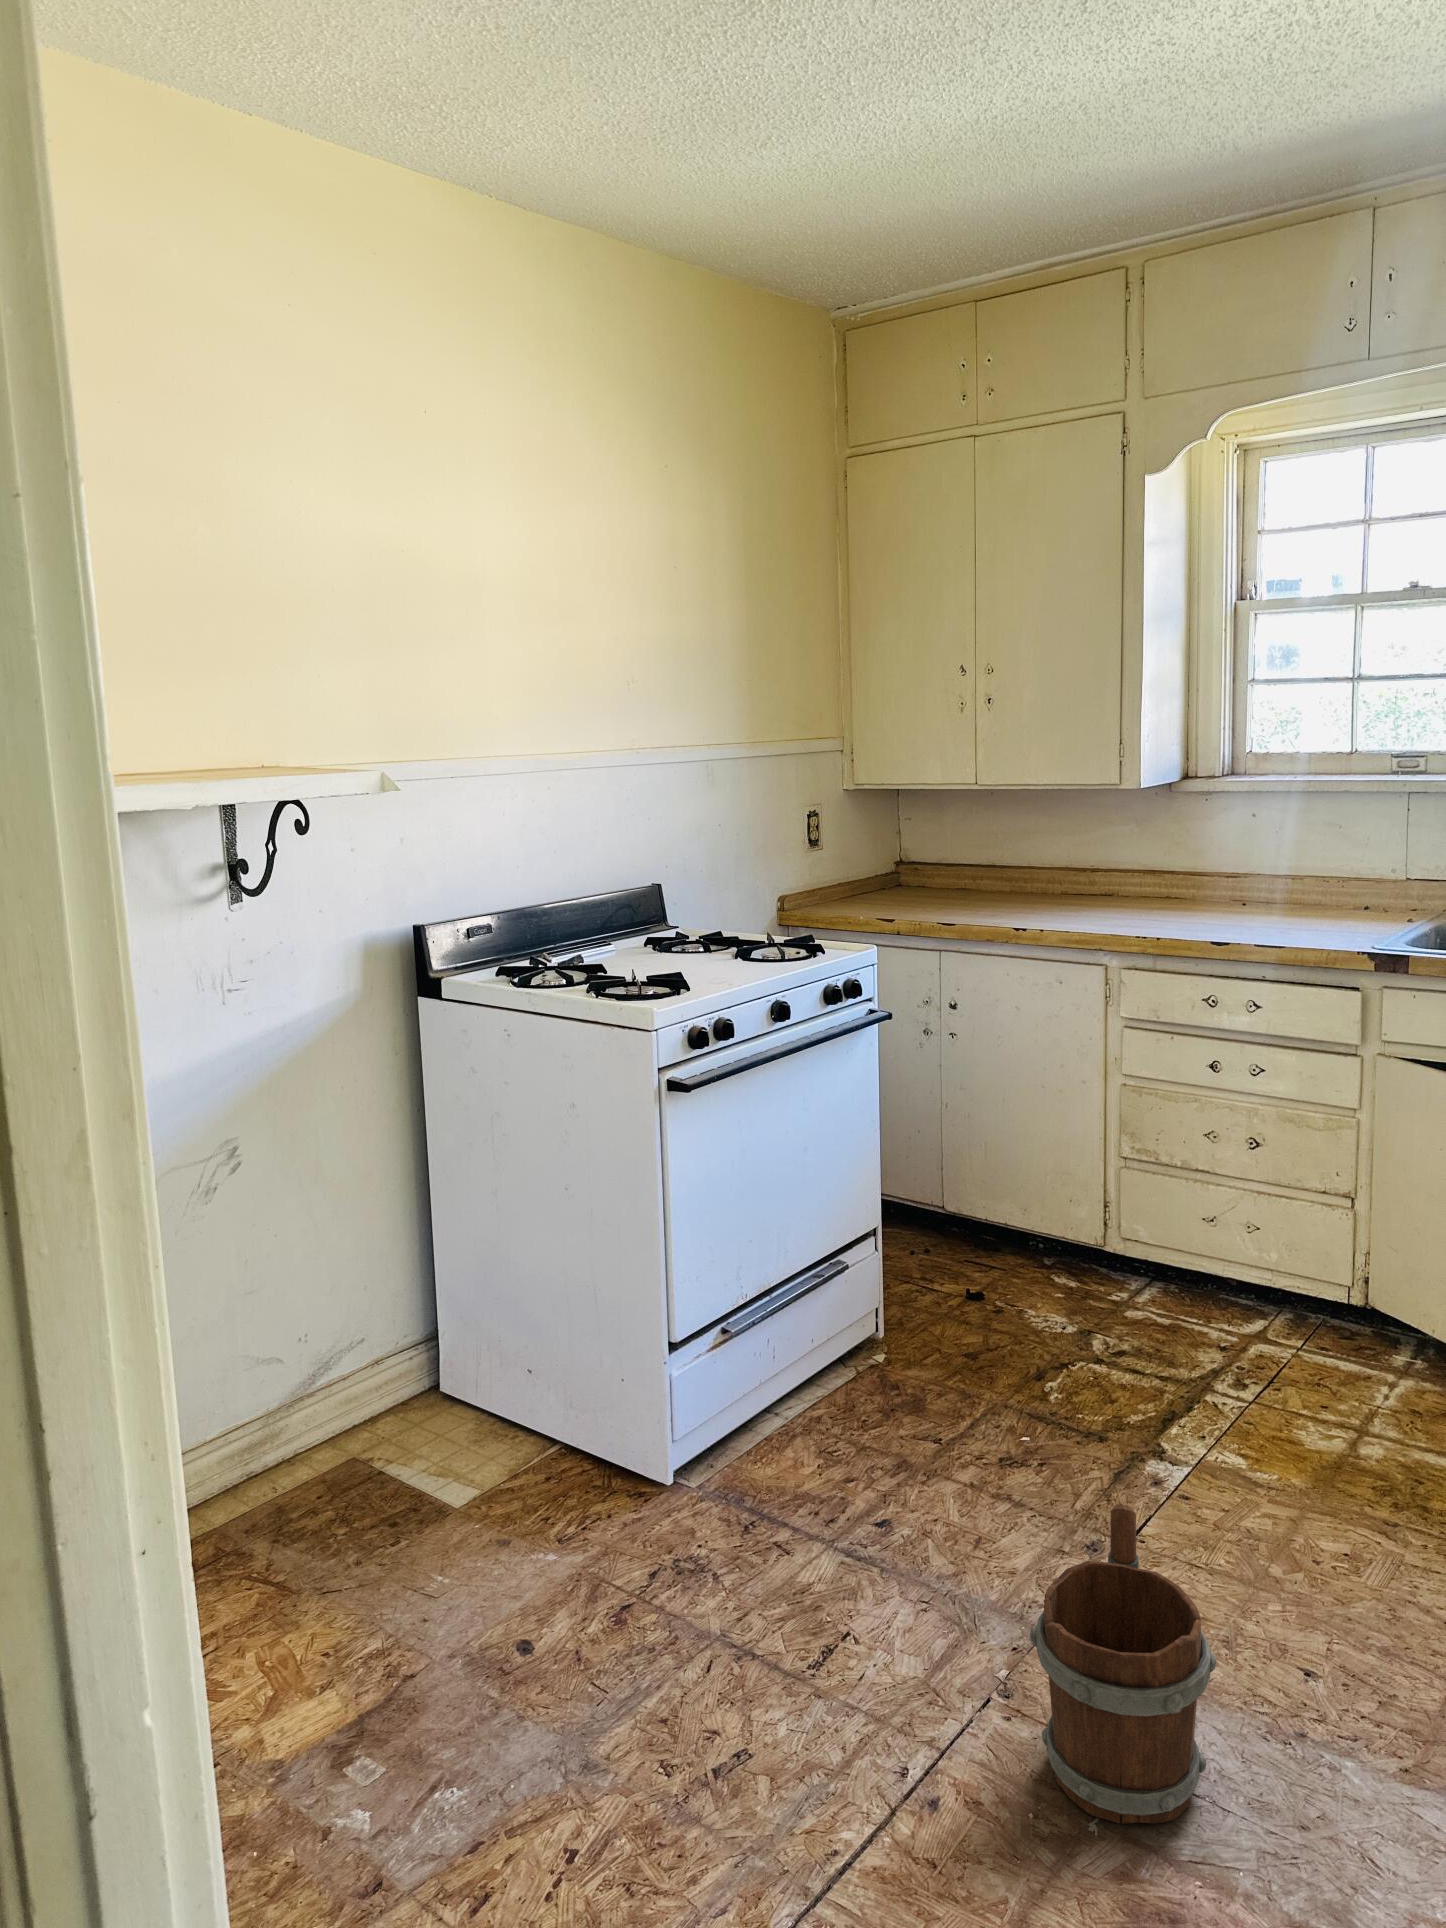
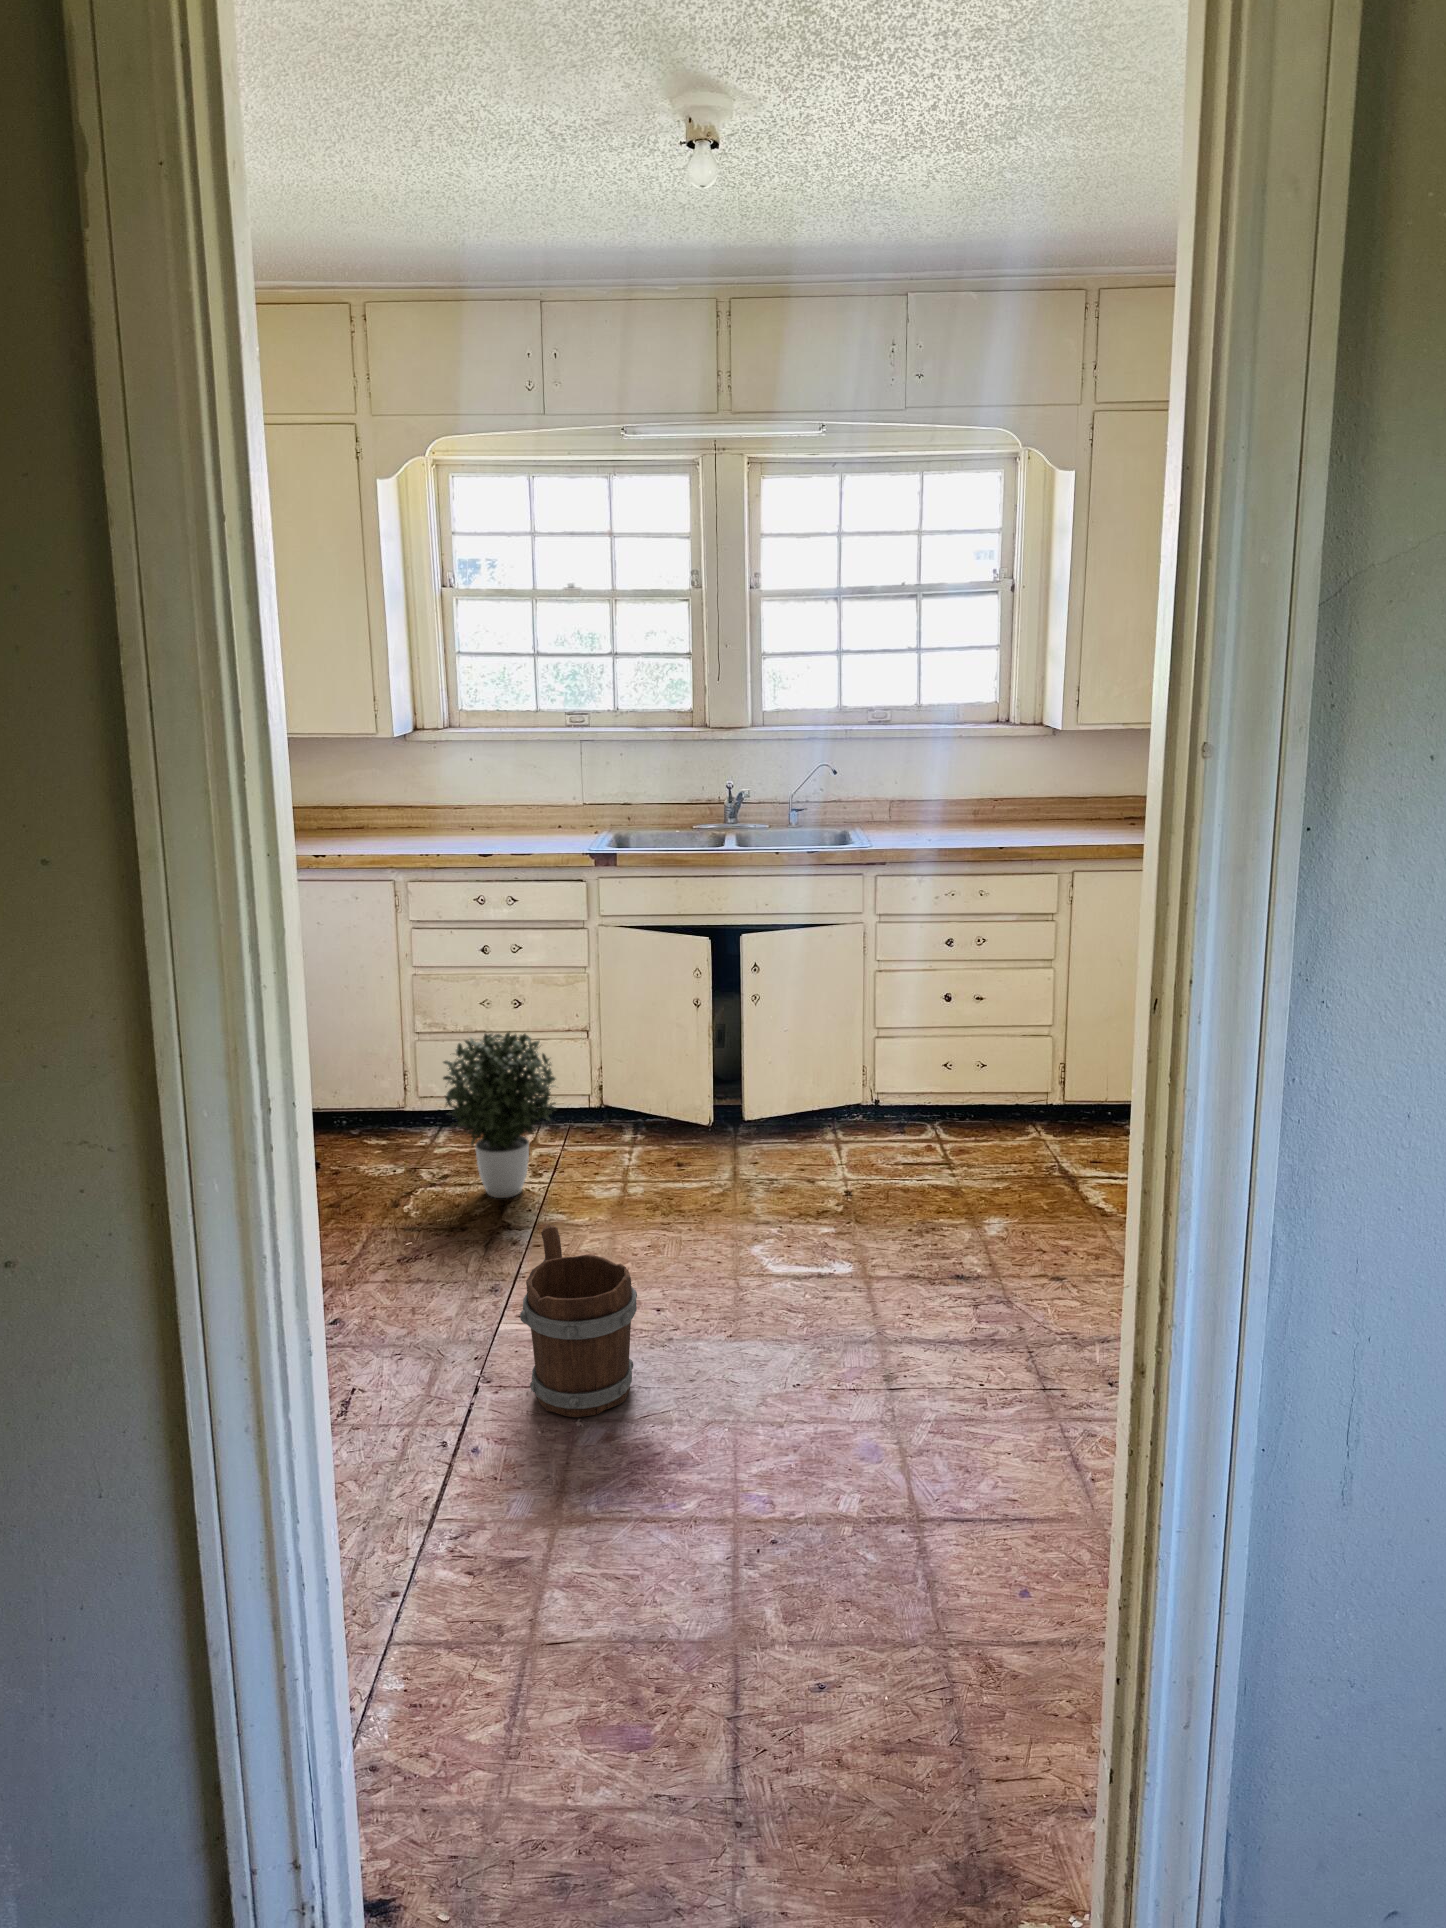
potted plant: none [1107,1183,1269,1409] -> present [443,1032,556,1198]

